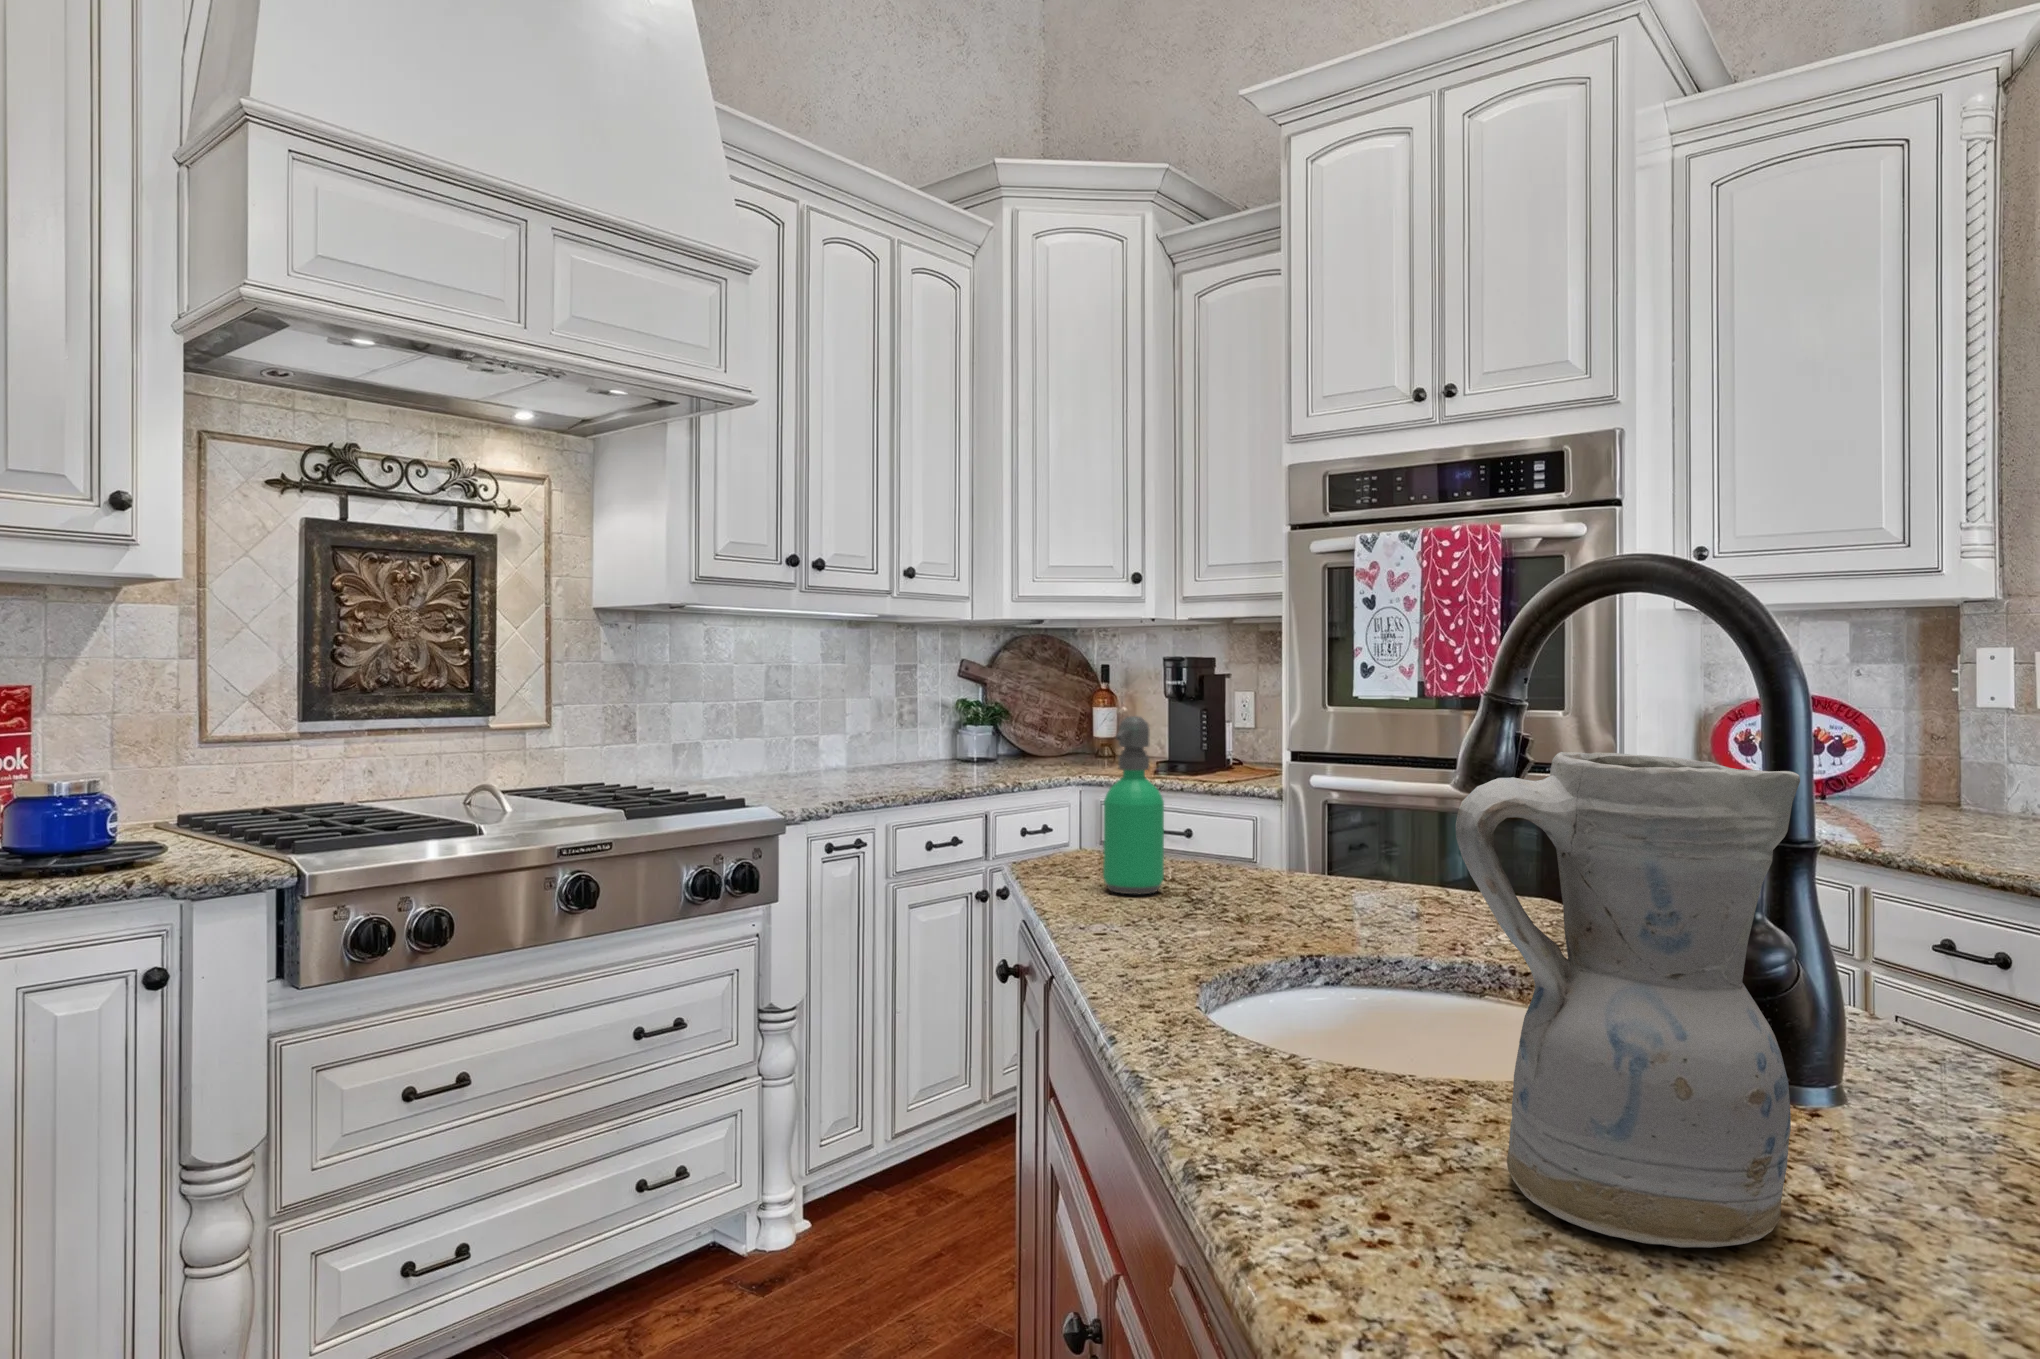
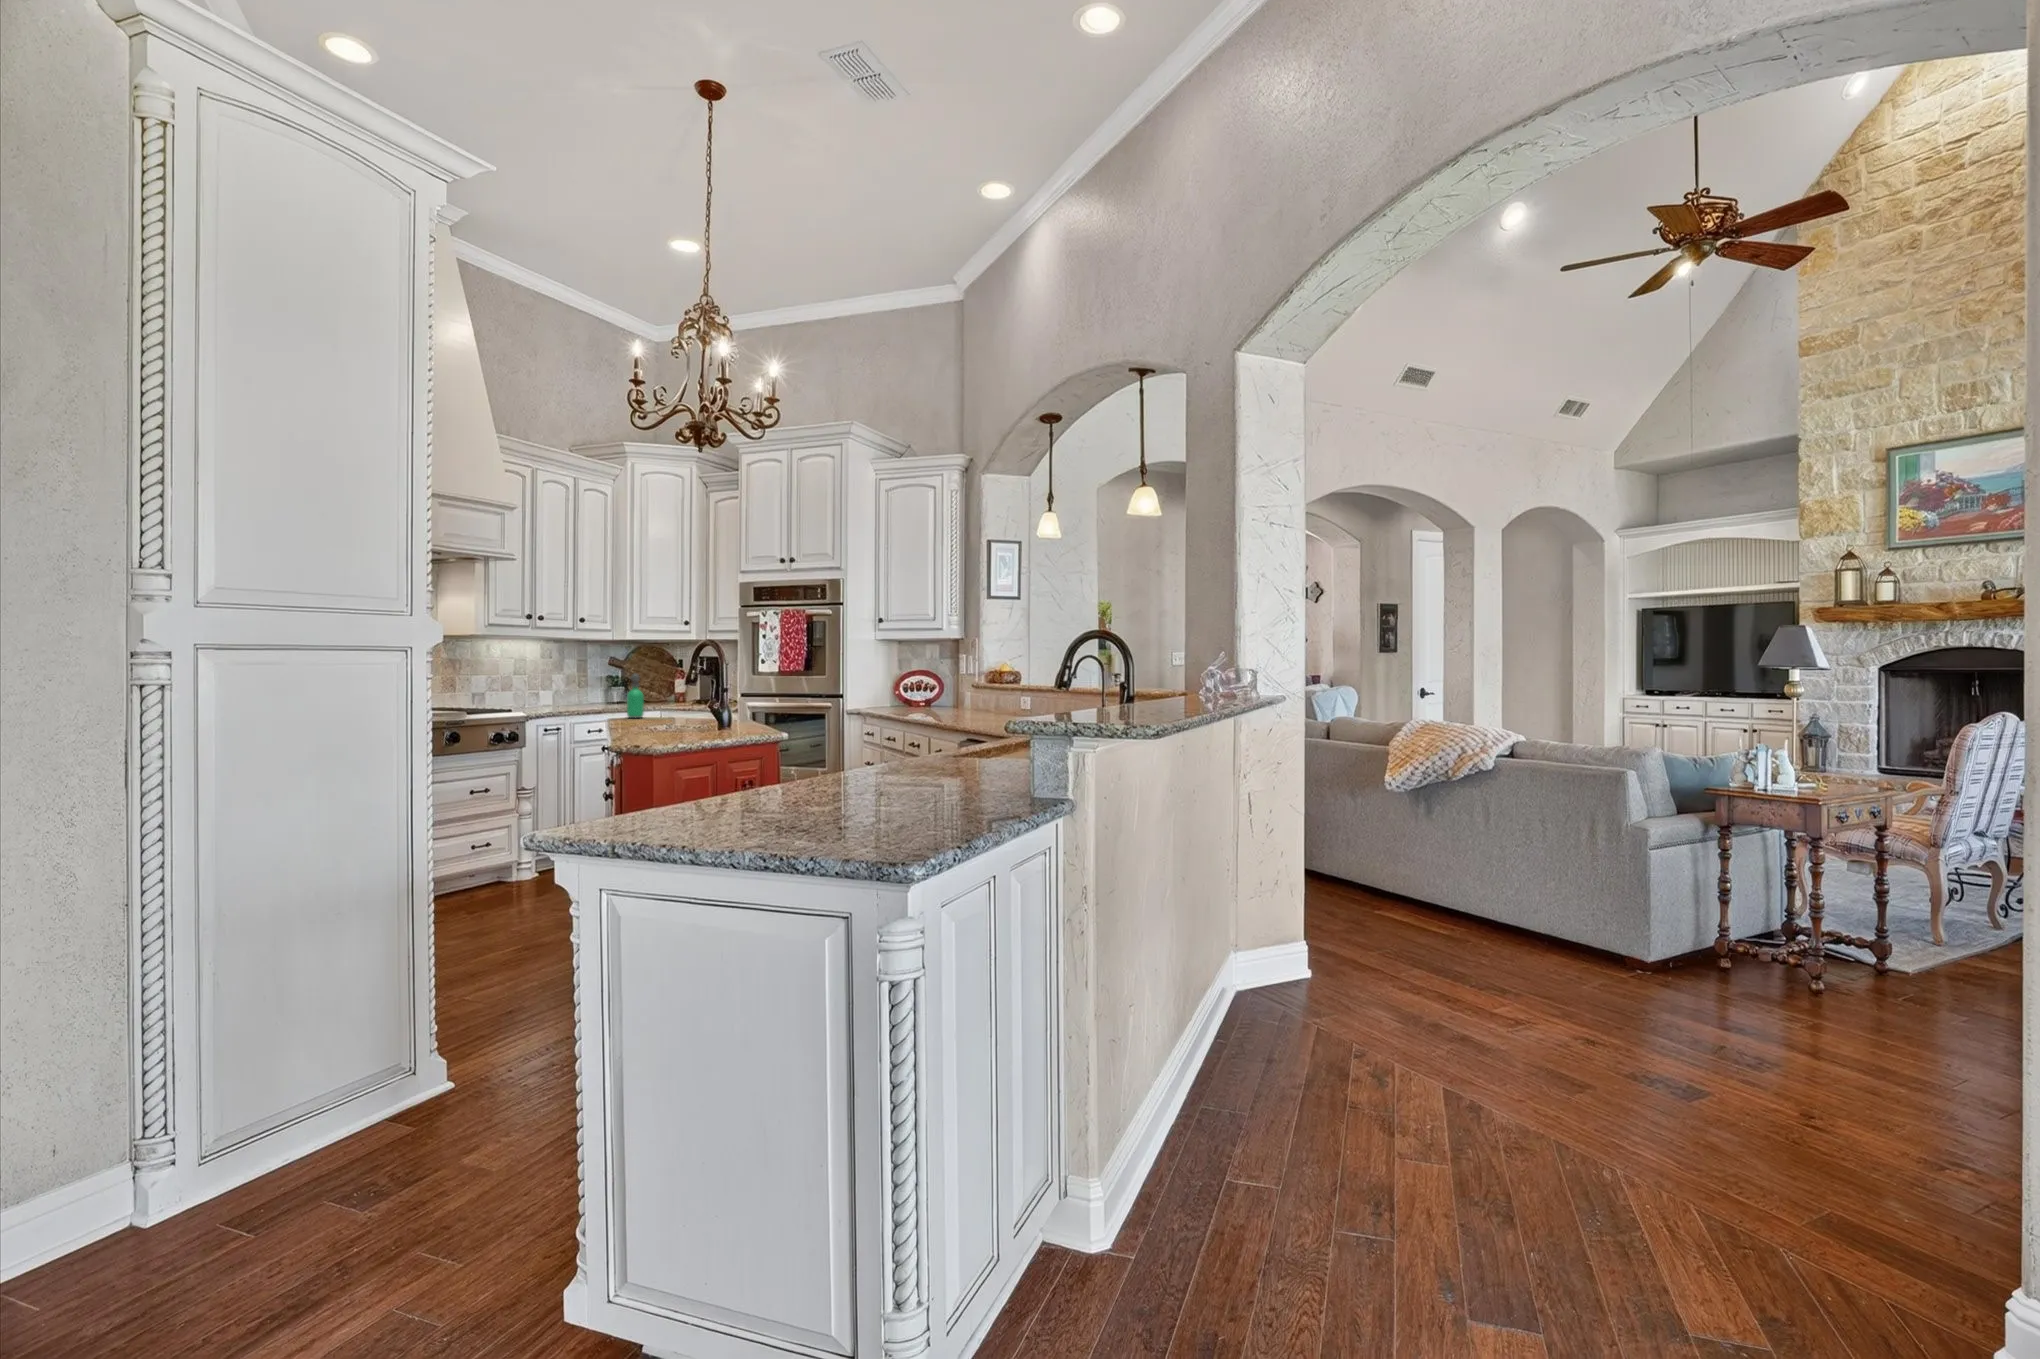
ceramic pitcher: present [1456,752,1800,1248] -> none [647,673,690,733]

